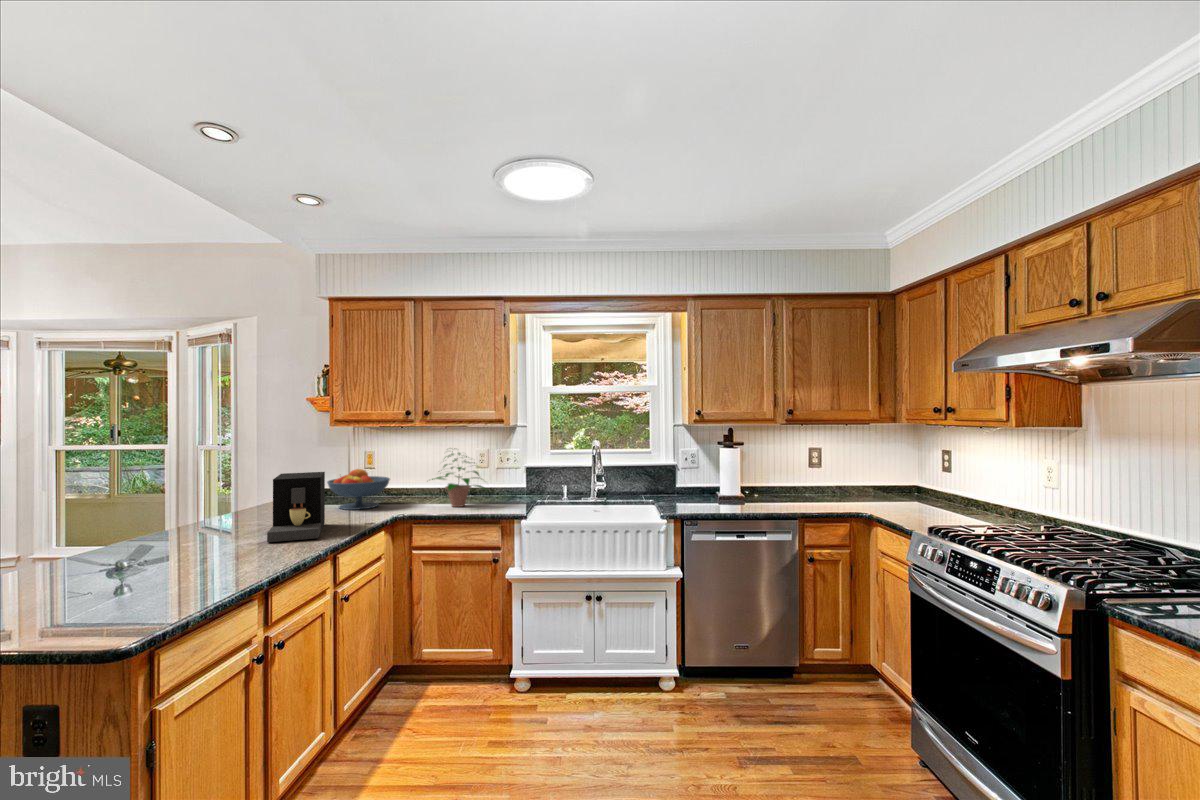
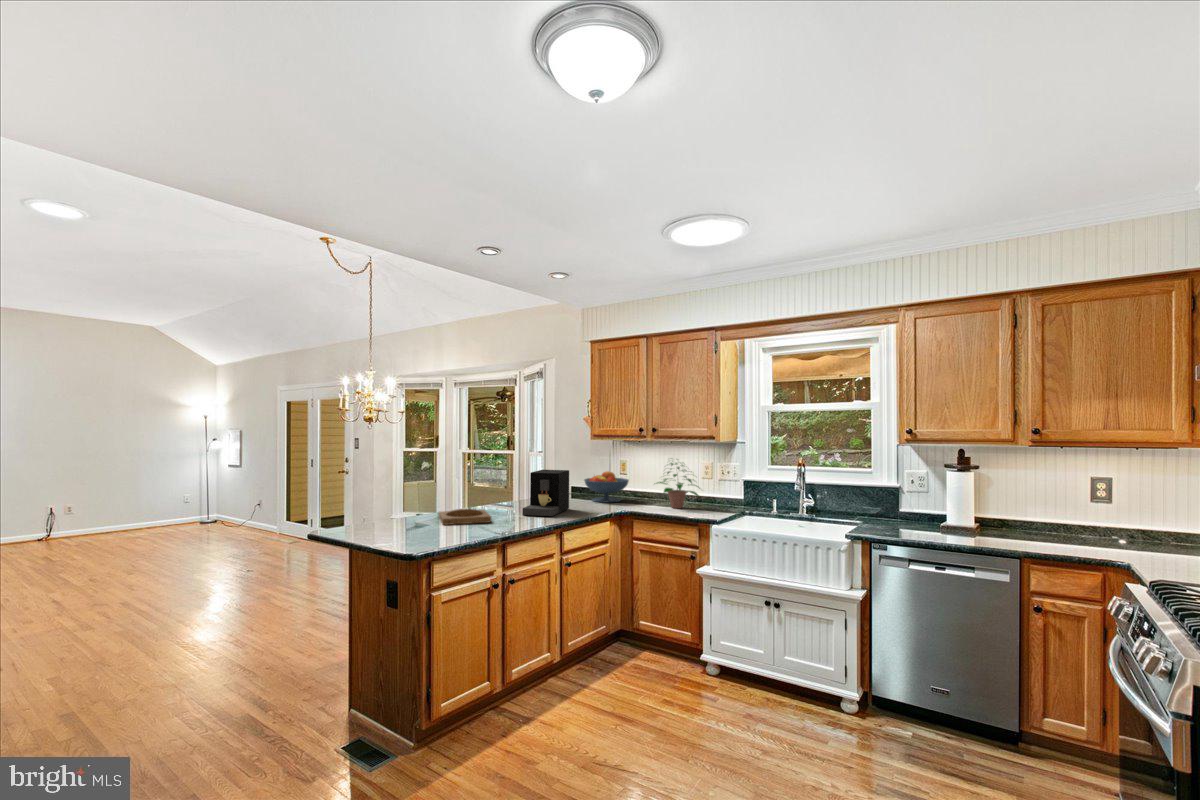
tray: none [113,543,231,581] -> present [439,509,491,525]

